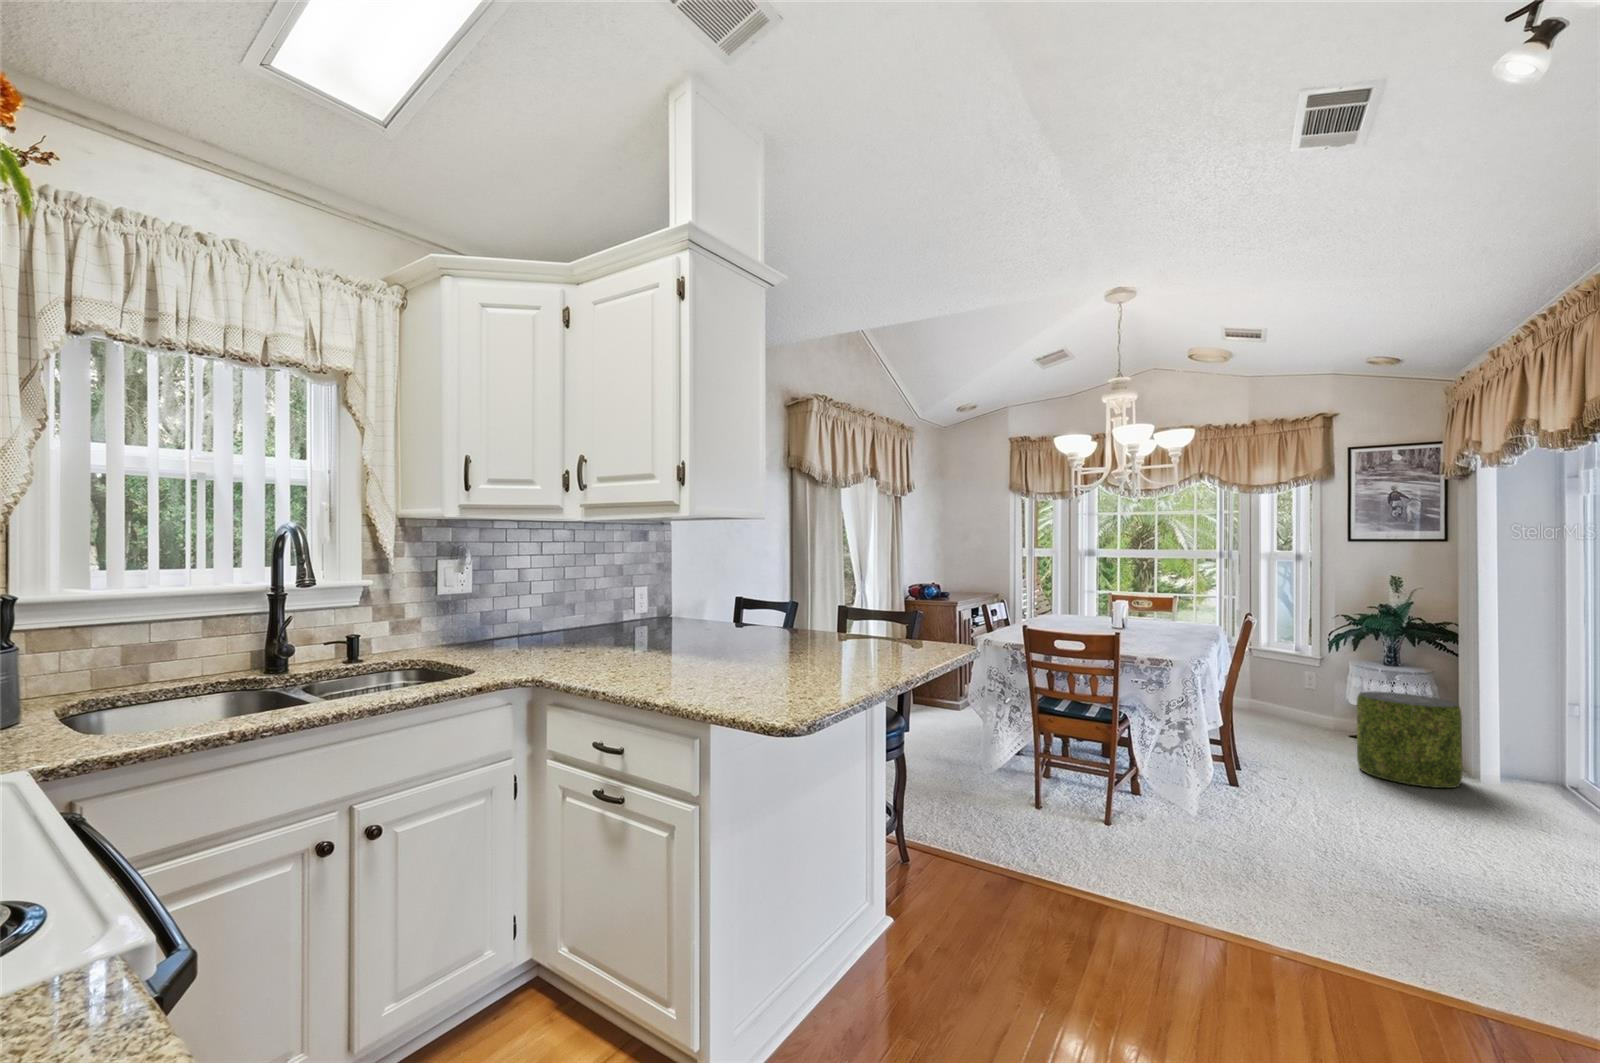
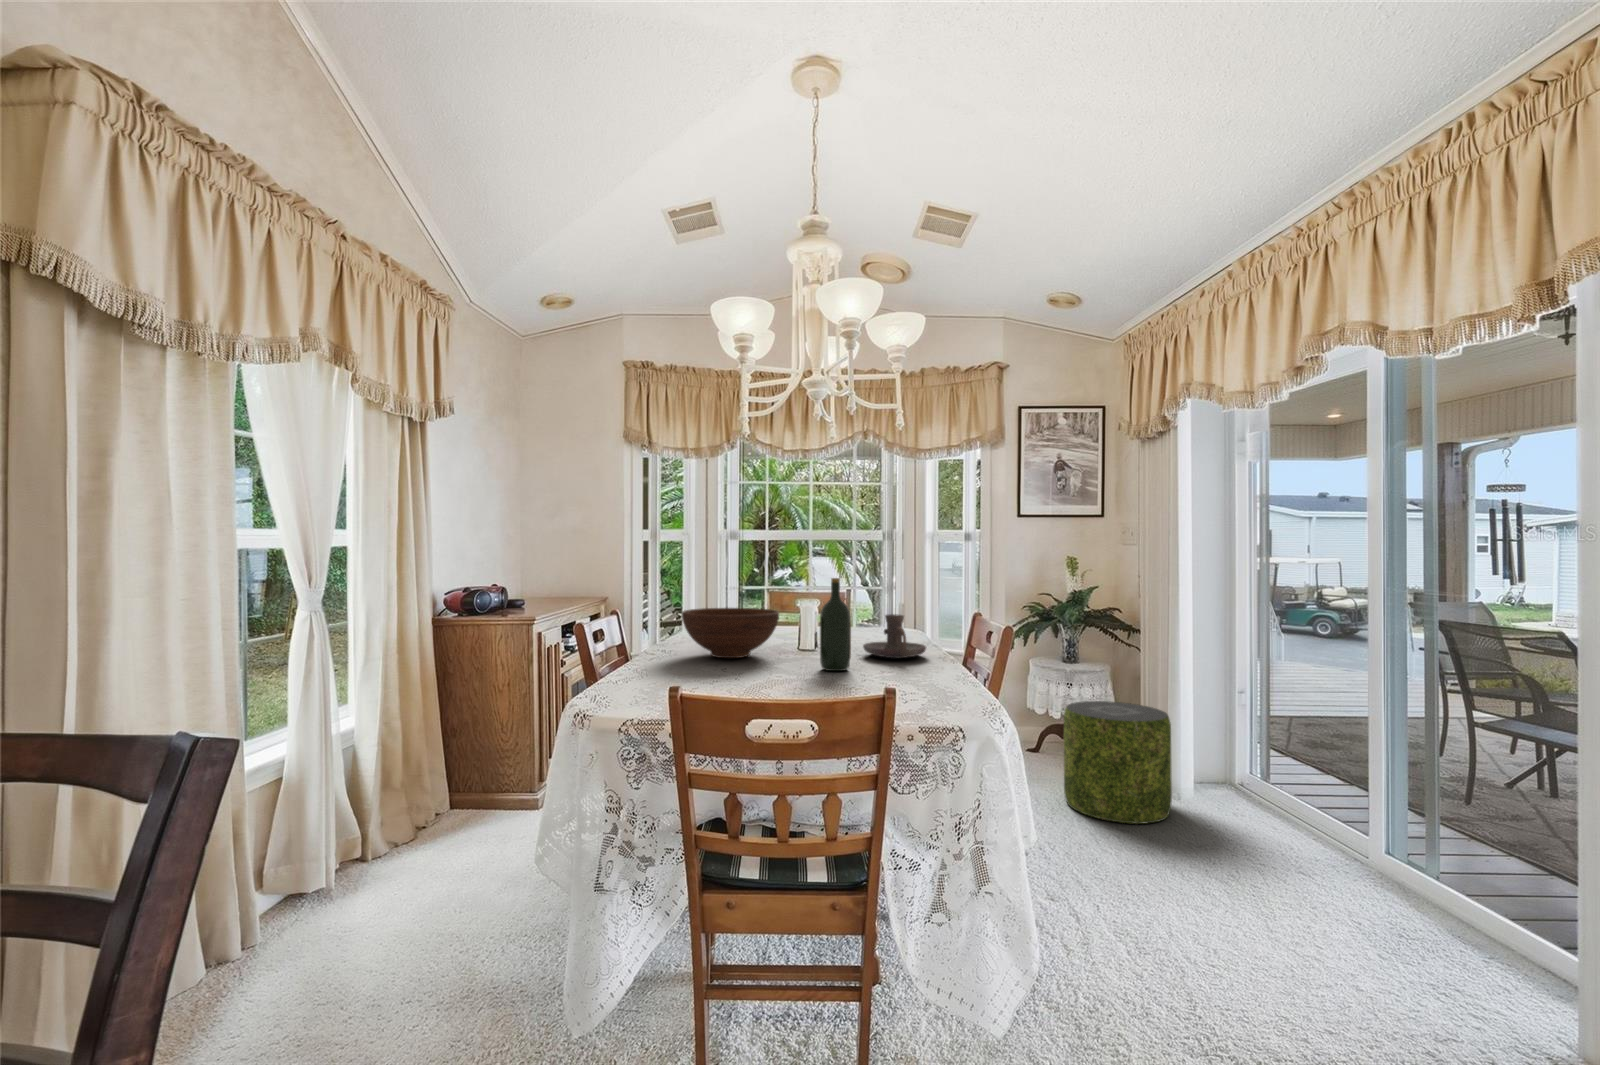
wine bottle: none [1119,582,1139,636] -> present [820,578,851,671]
fruit bowl: none [1039,599,1100,628] -> present [682,608,779,658]
candle holder: none [1156,607,1201,635] -> present [863,614,926,658]

